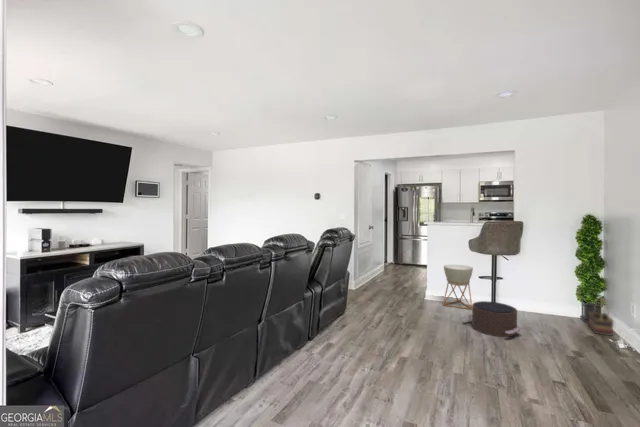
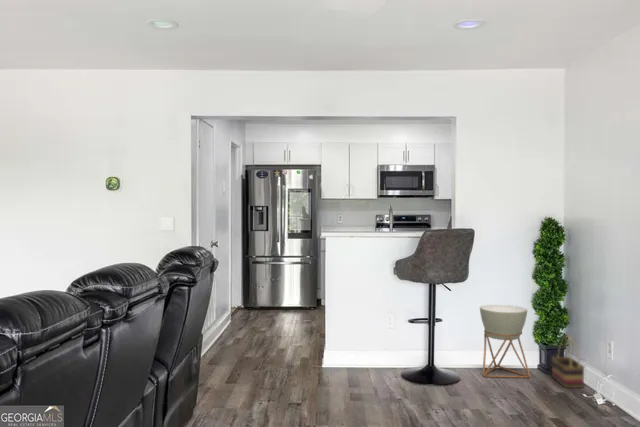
planter: present [443,265,473,309] -> present [480,304,530,378]
pouf: present [464,301,522,337] -> none [400,359,486,414]

